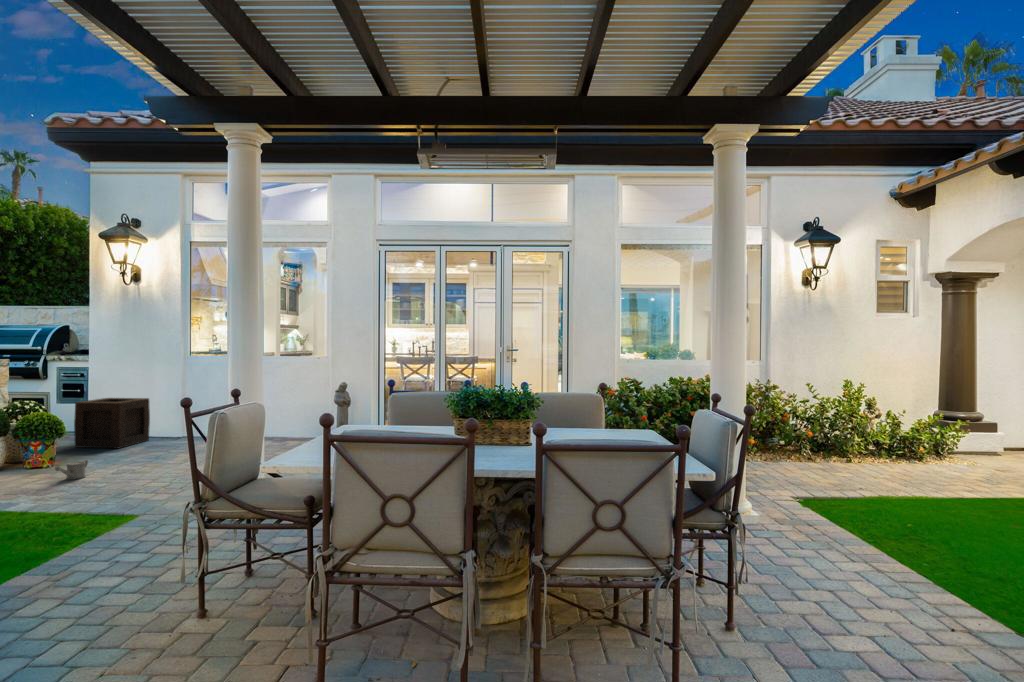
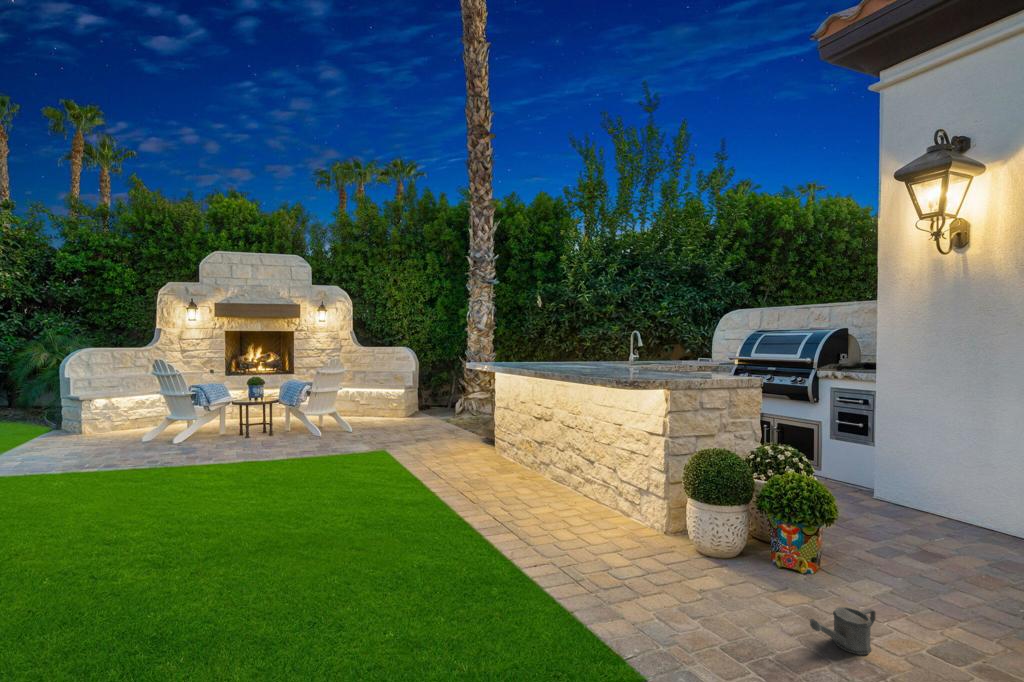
wooden crate: present [74,398,150,448] -> none [853,448,992,555]

